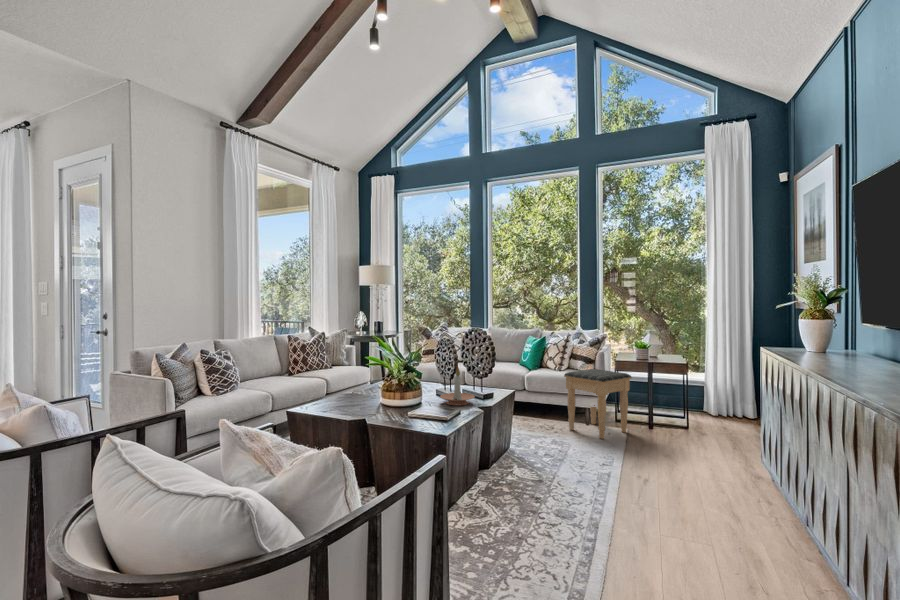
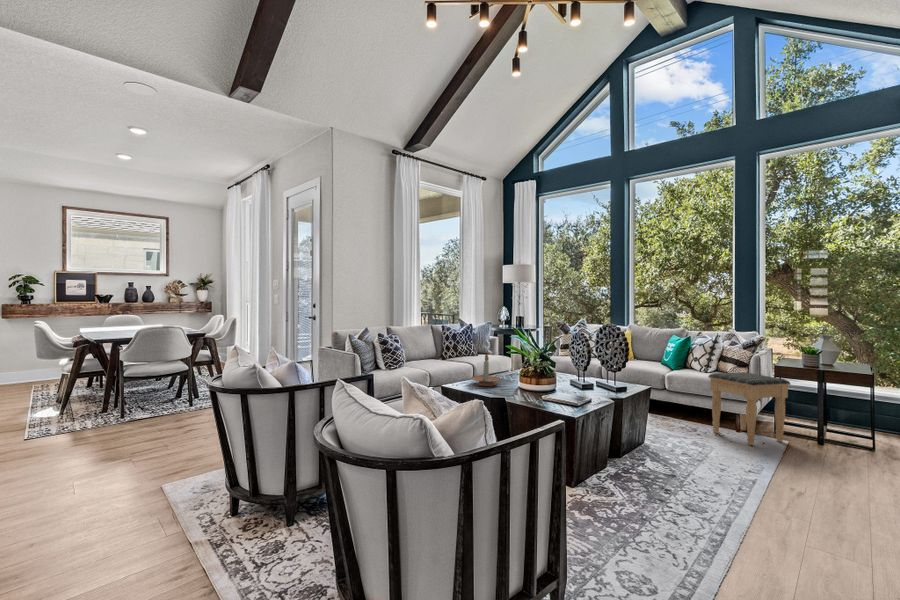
candle holder: present [440,366,475,405] -> present [472,353,501,386]

